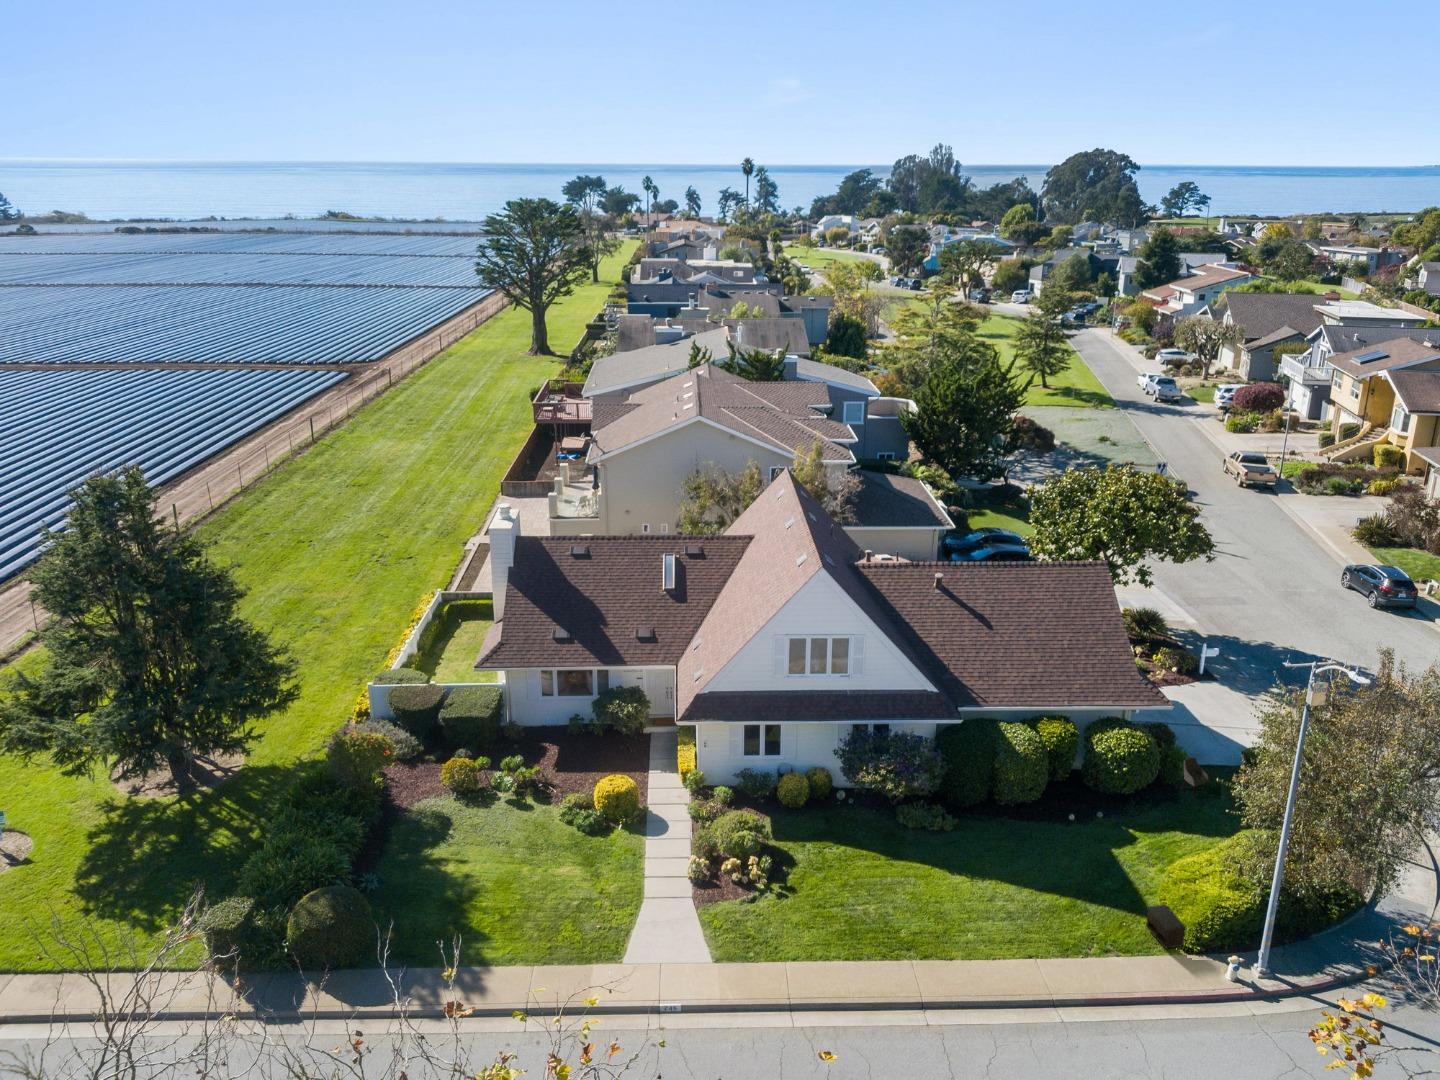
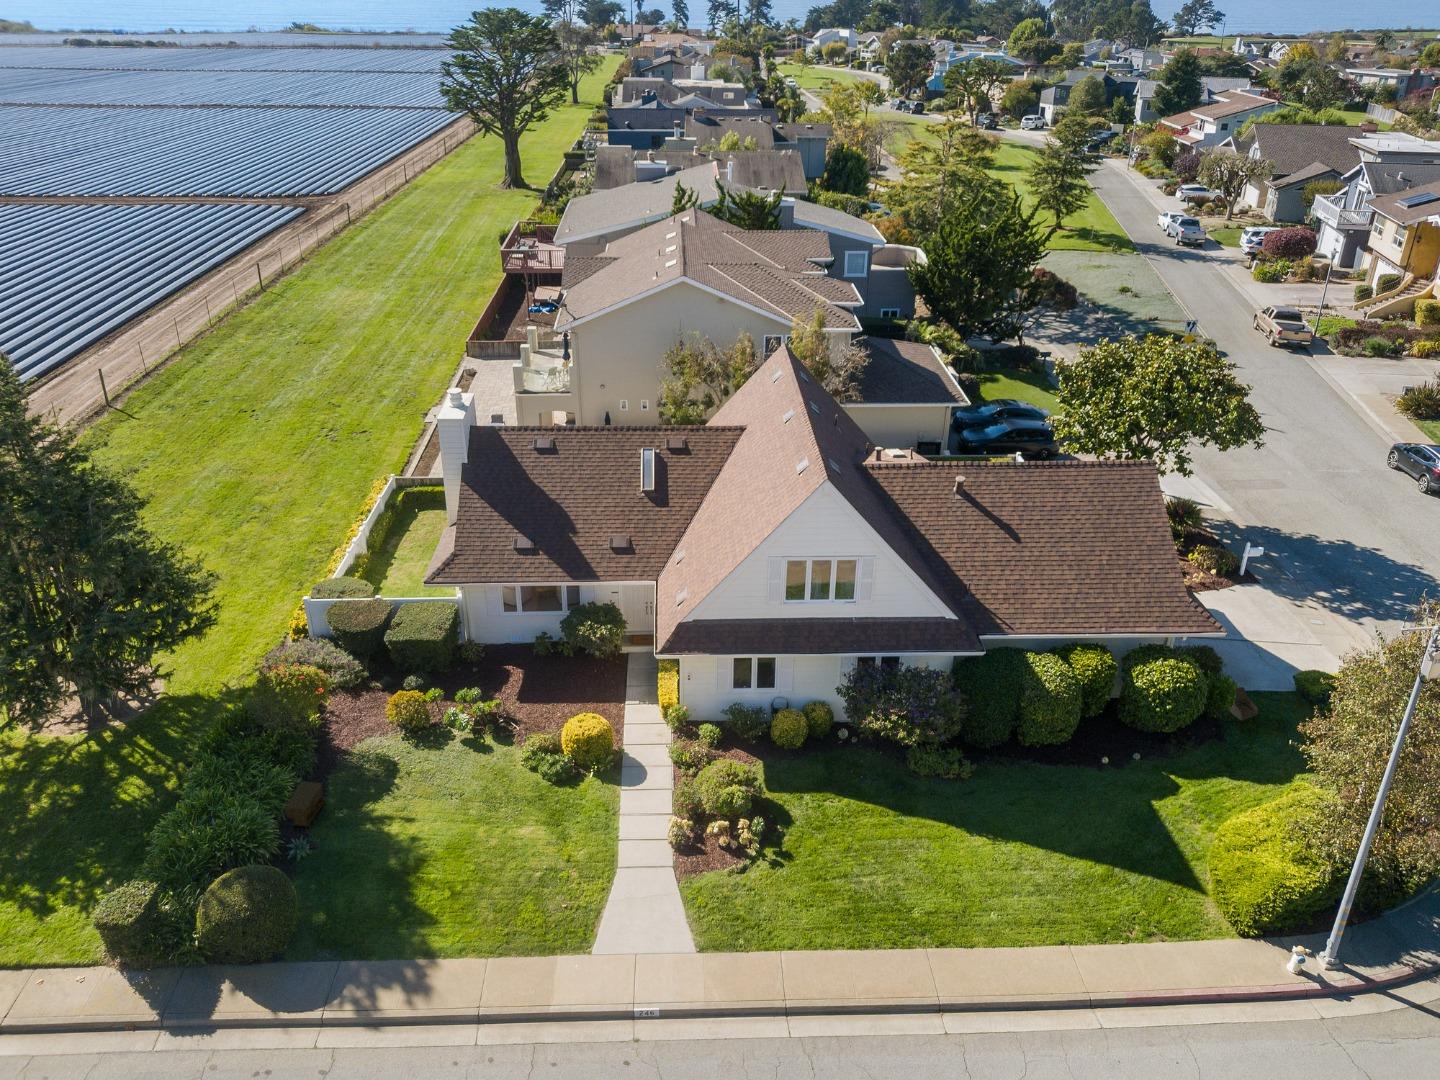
storage bench: present [1146,904,1186,948] -> present [285,781,324,826]

